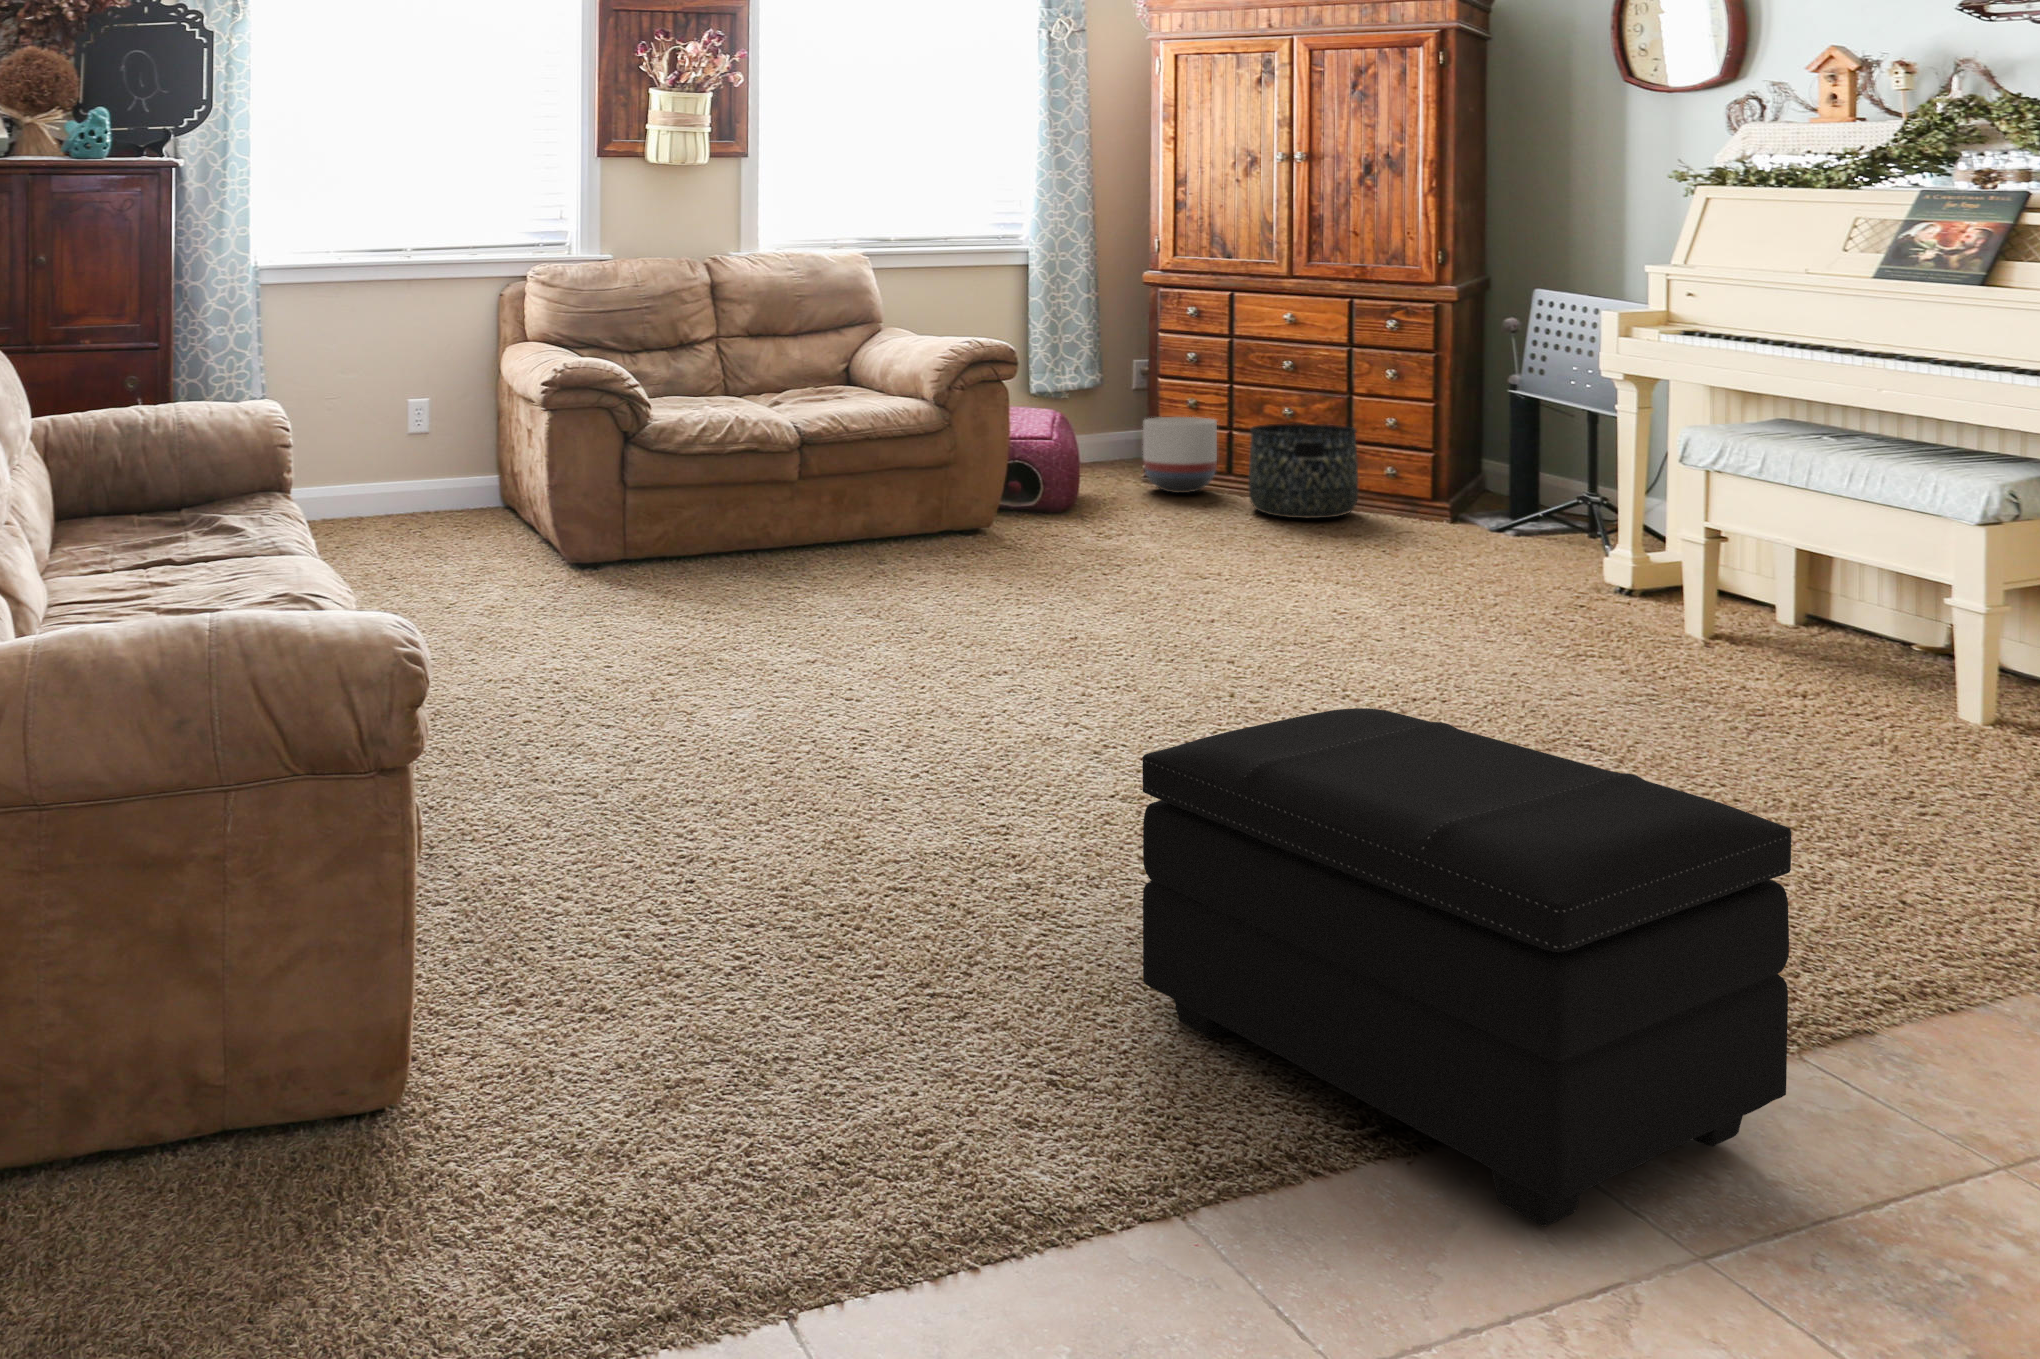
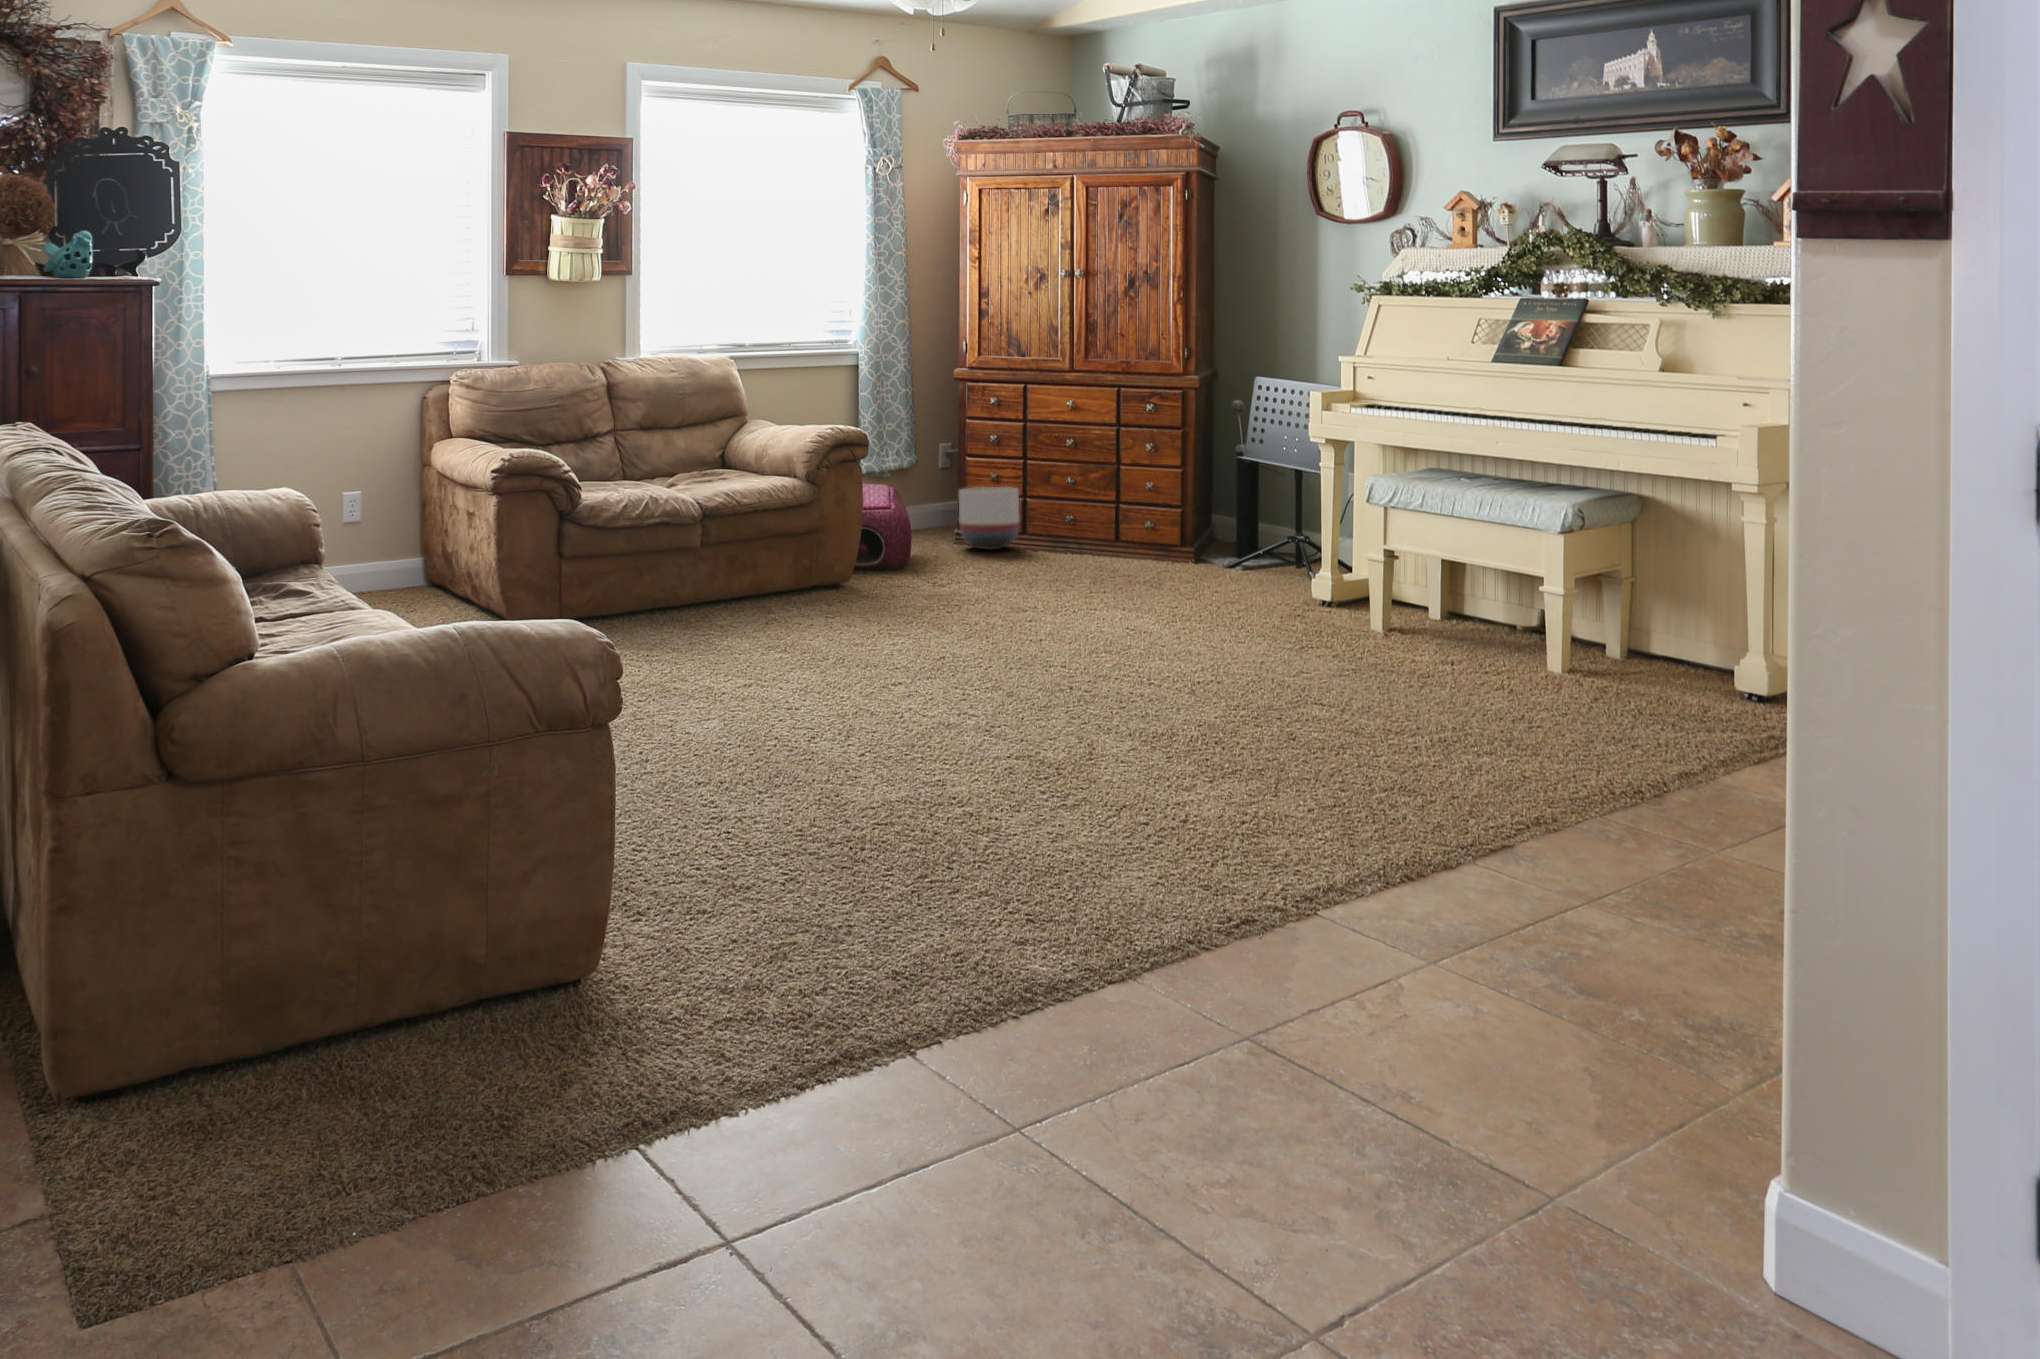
basket: present [1249,423,1358,518] -> none [1047,489,1134,564]
footstool: present [1142,708,1791,1226] -> none [1024,630,1383,868]

